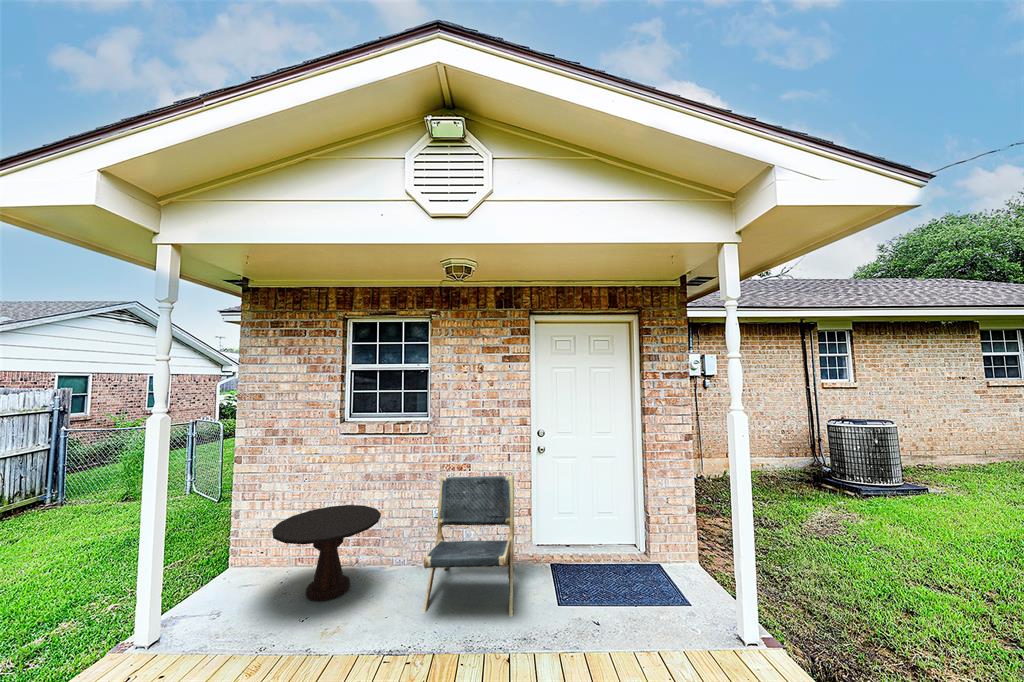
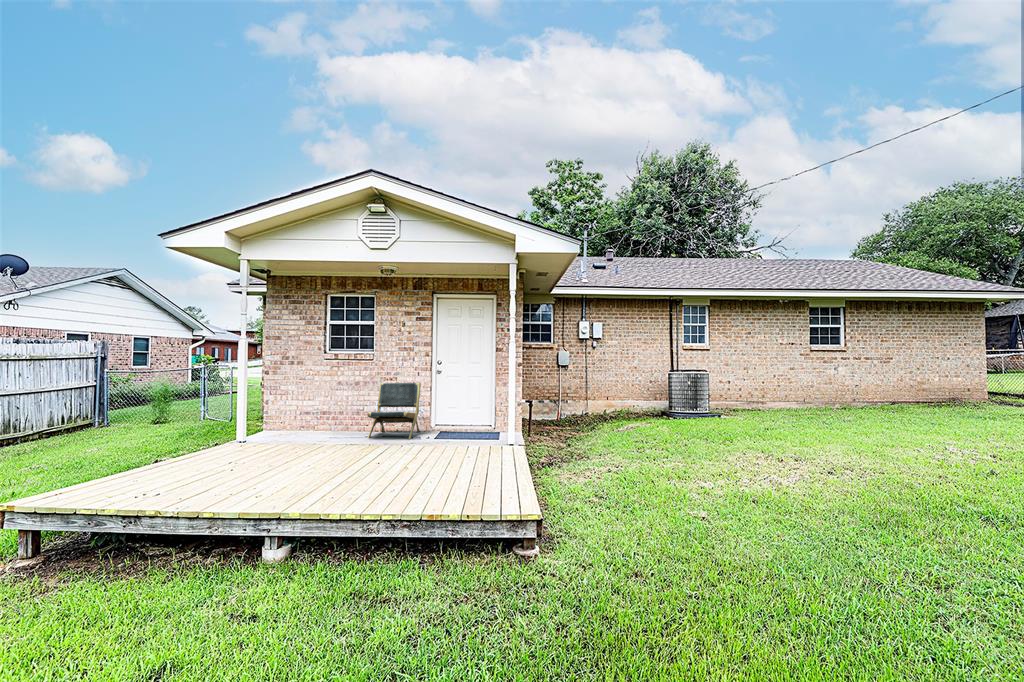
side table: present [272,505,381,602] -> none [292,398,347,437]

